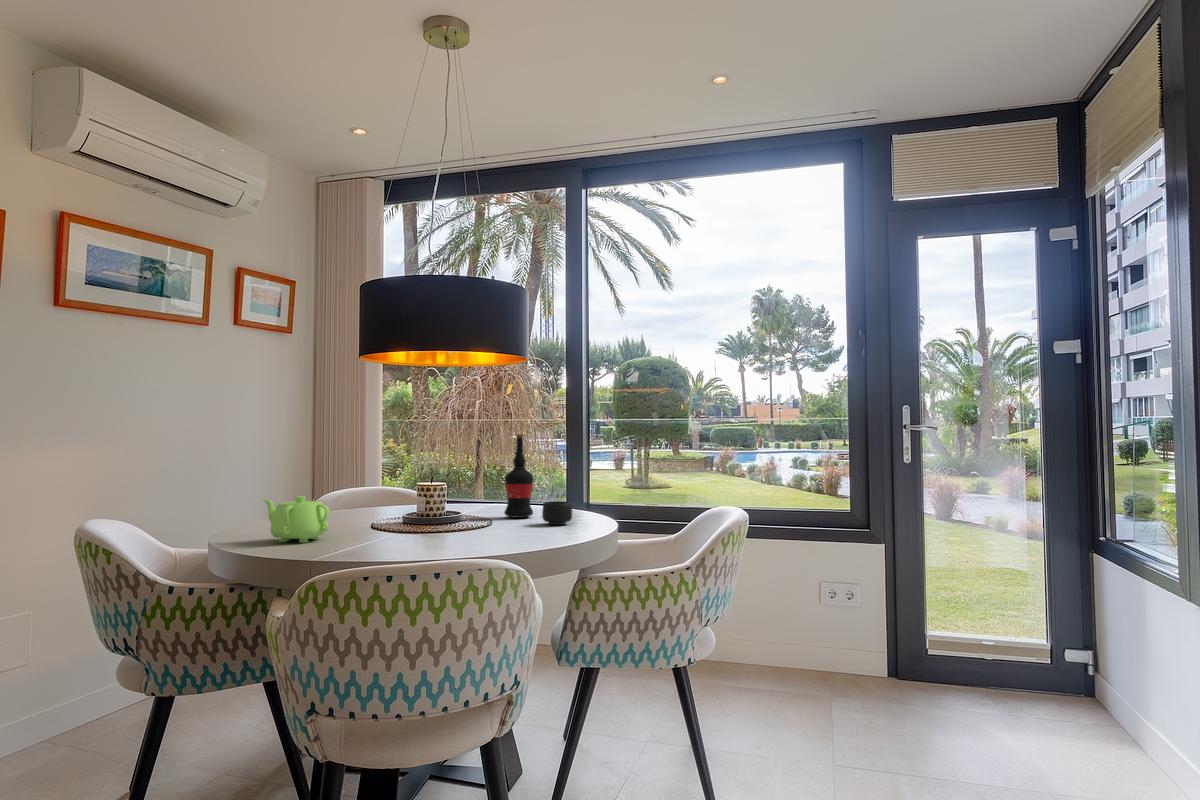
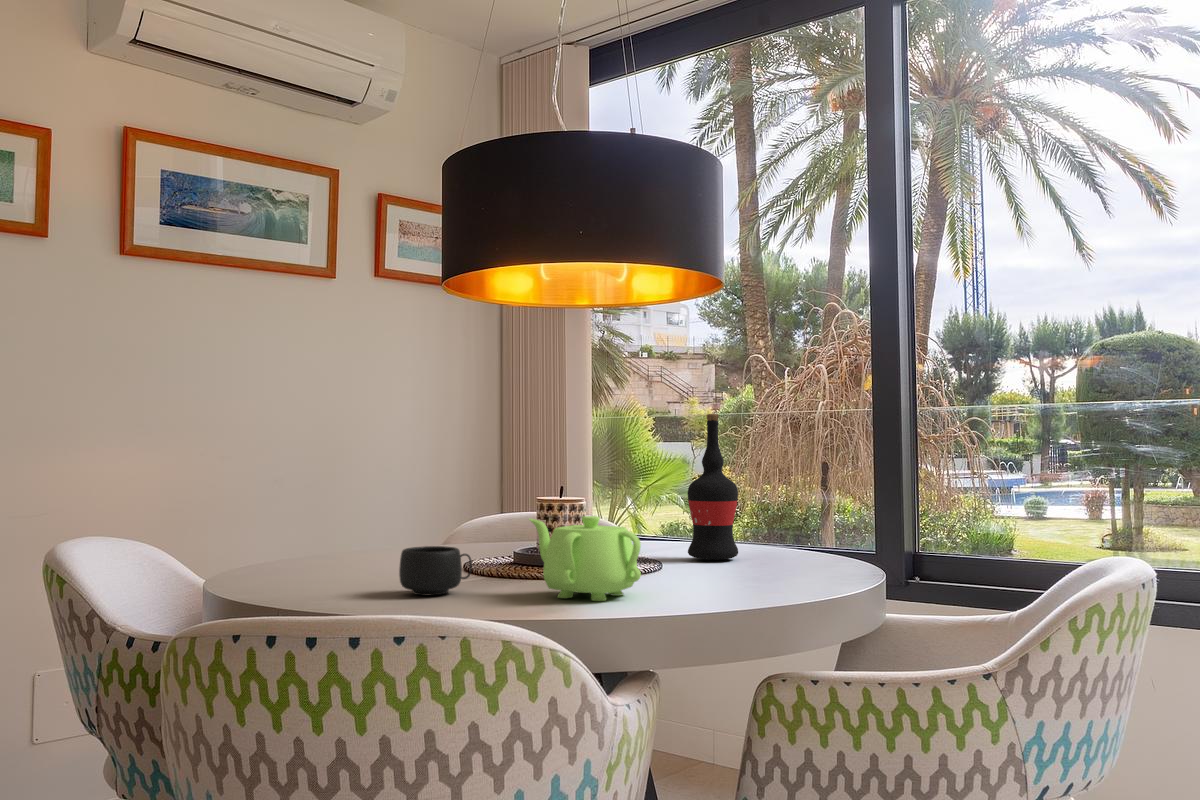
teapot: present [263,496,329,543] -> present [529,516,641,601]
mug: present [542,501,572,525] -> present [399,546,472,595]

